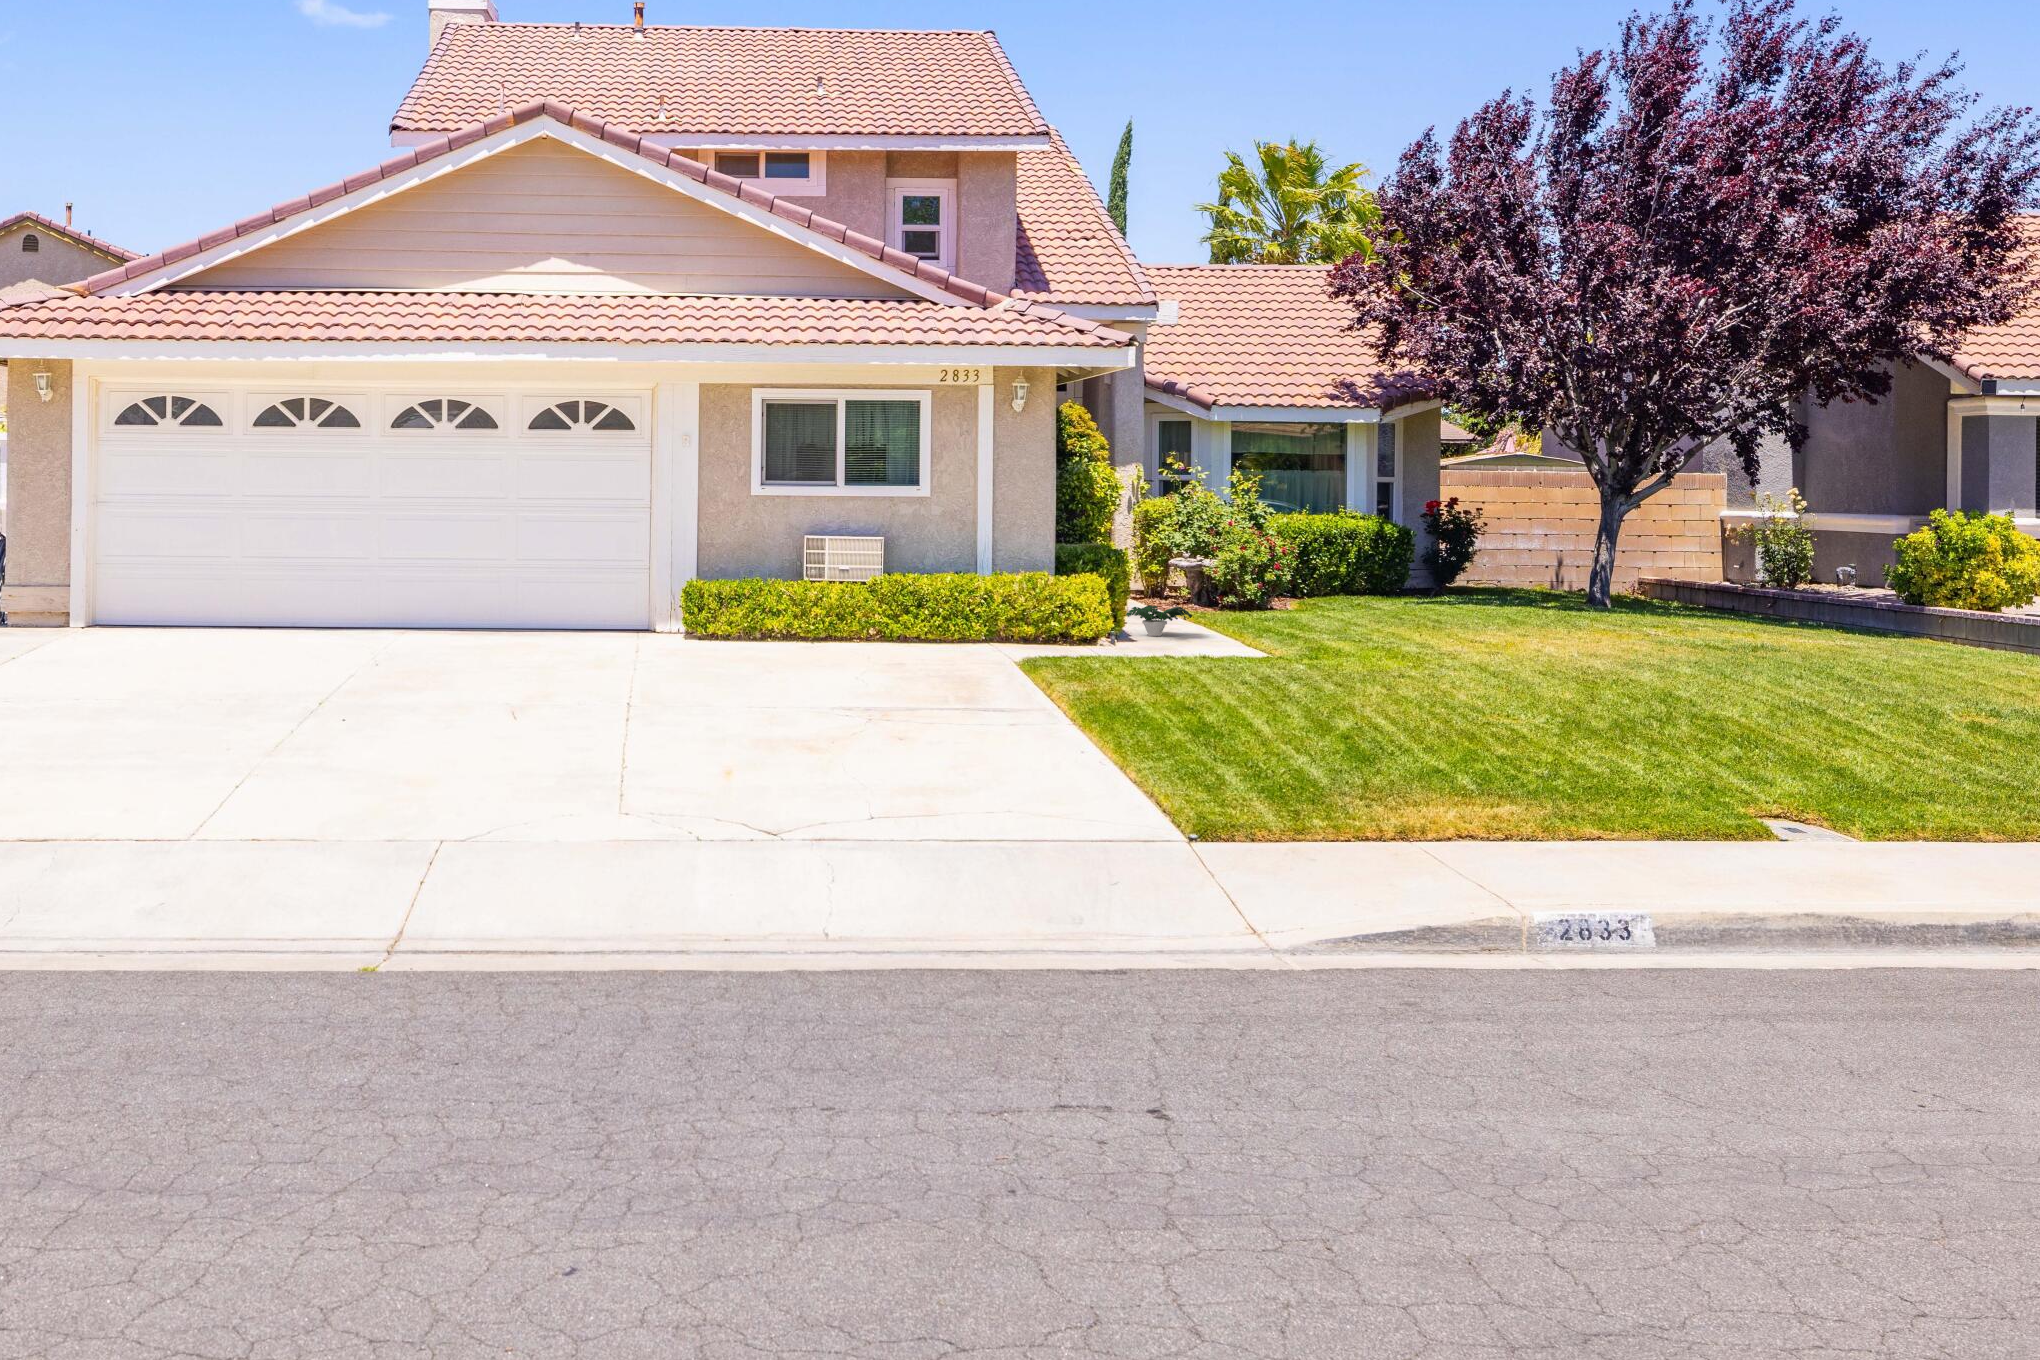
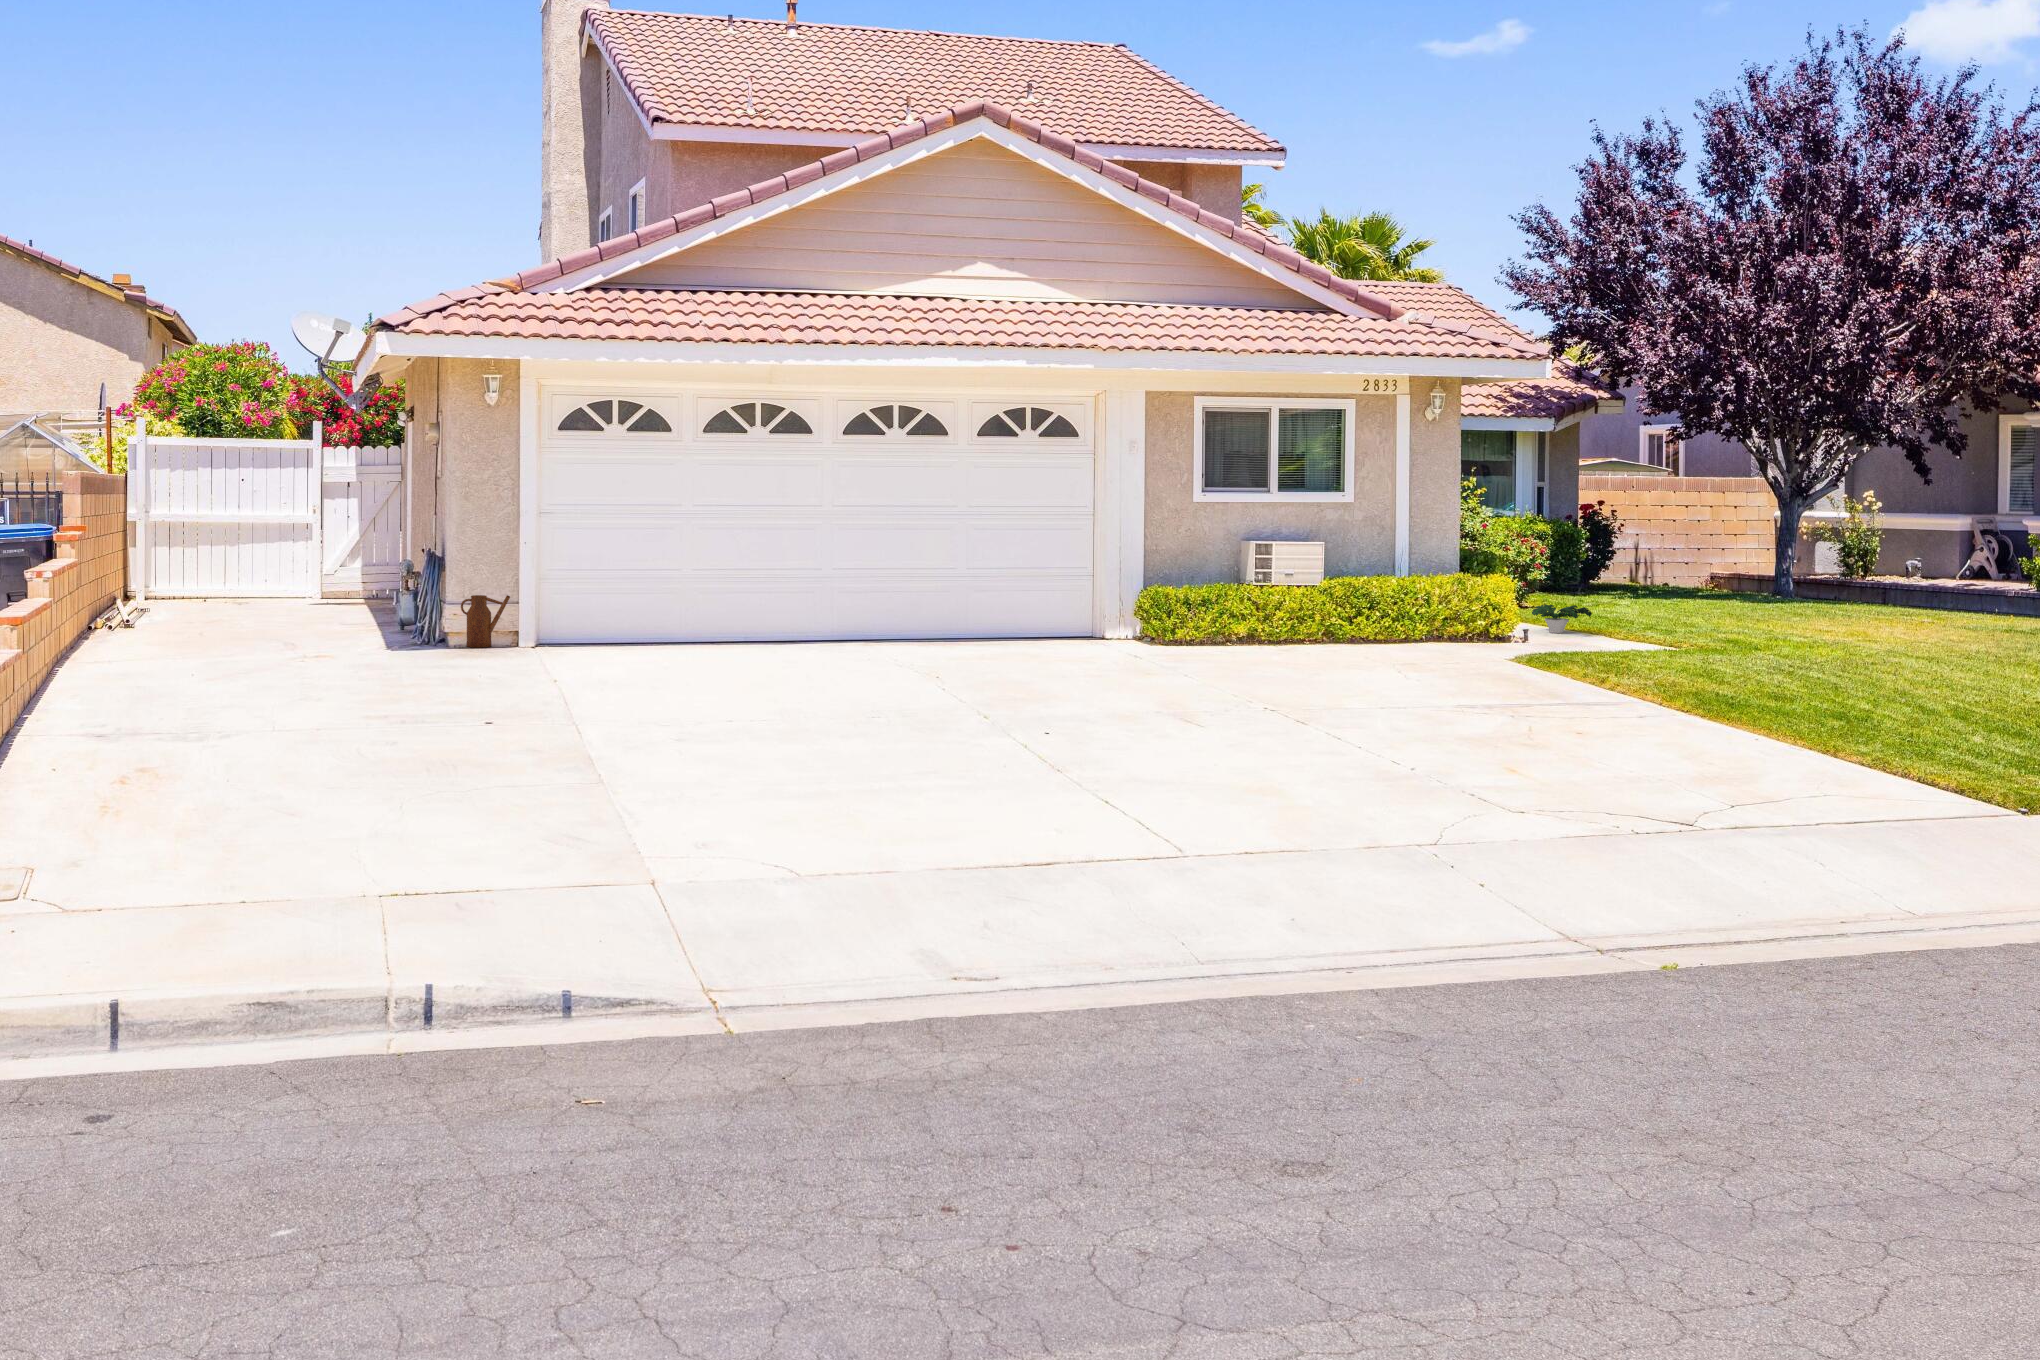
watering can: none [18,581,58,629] -> present [461,595,510,648]

